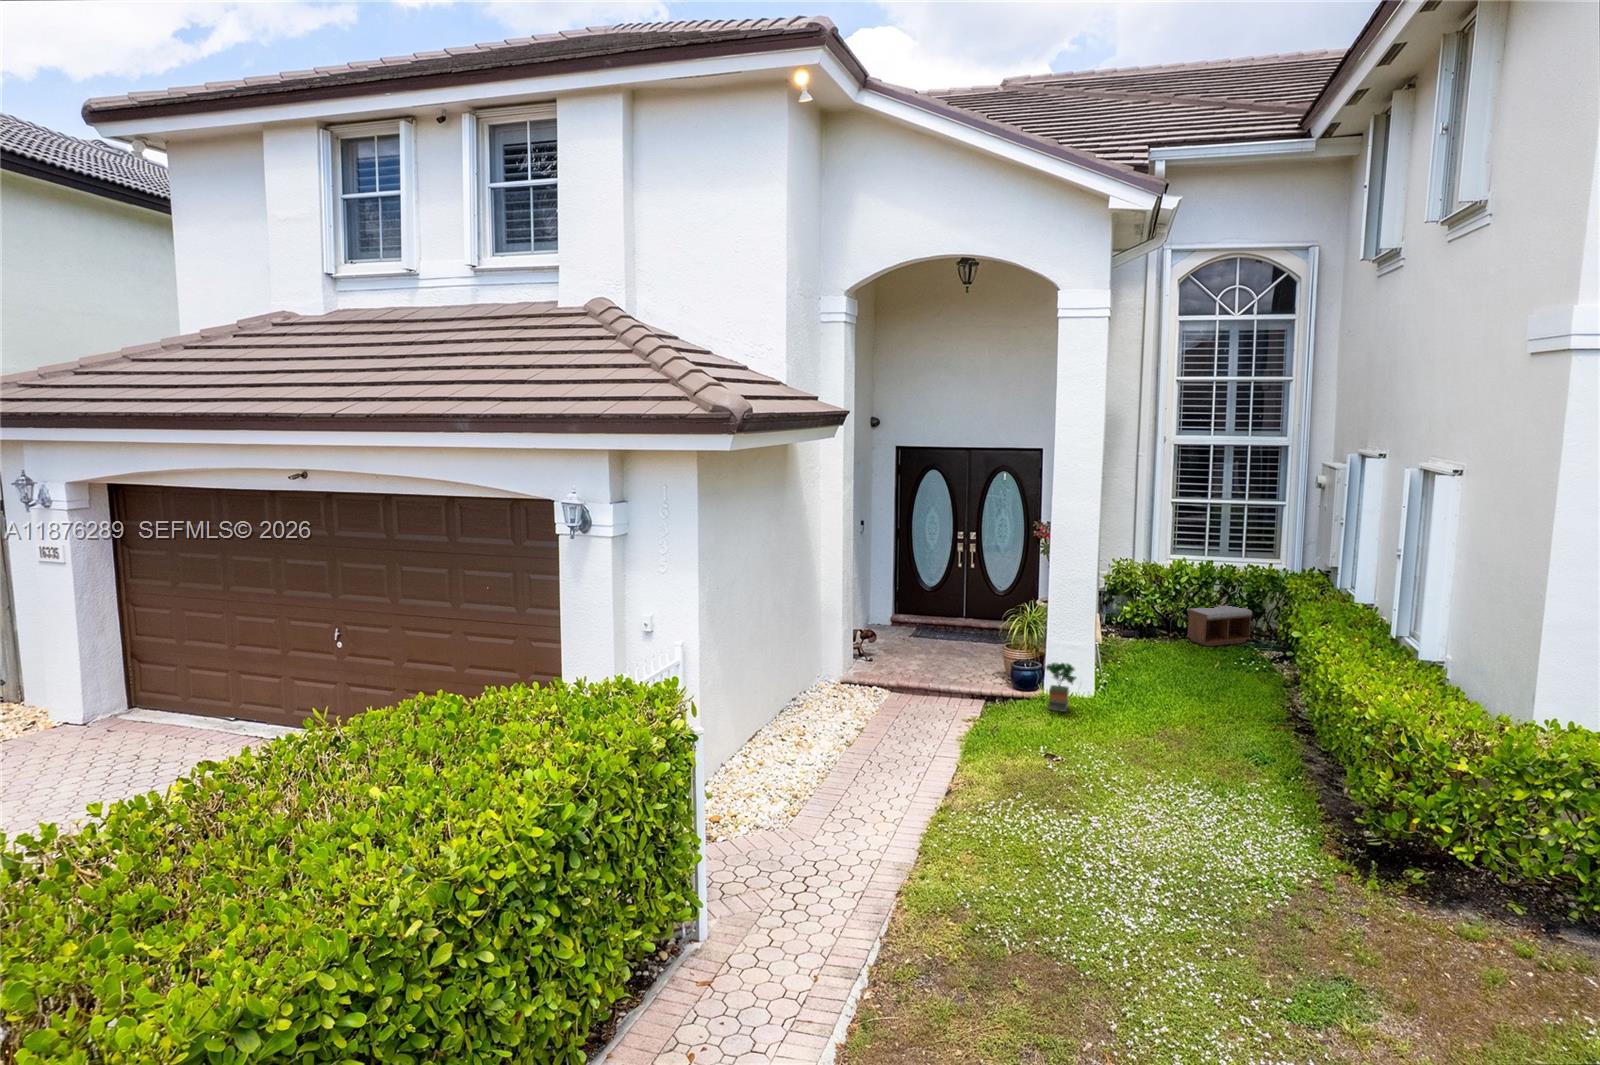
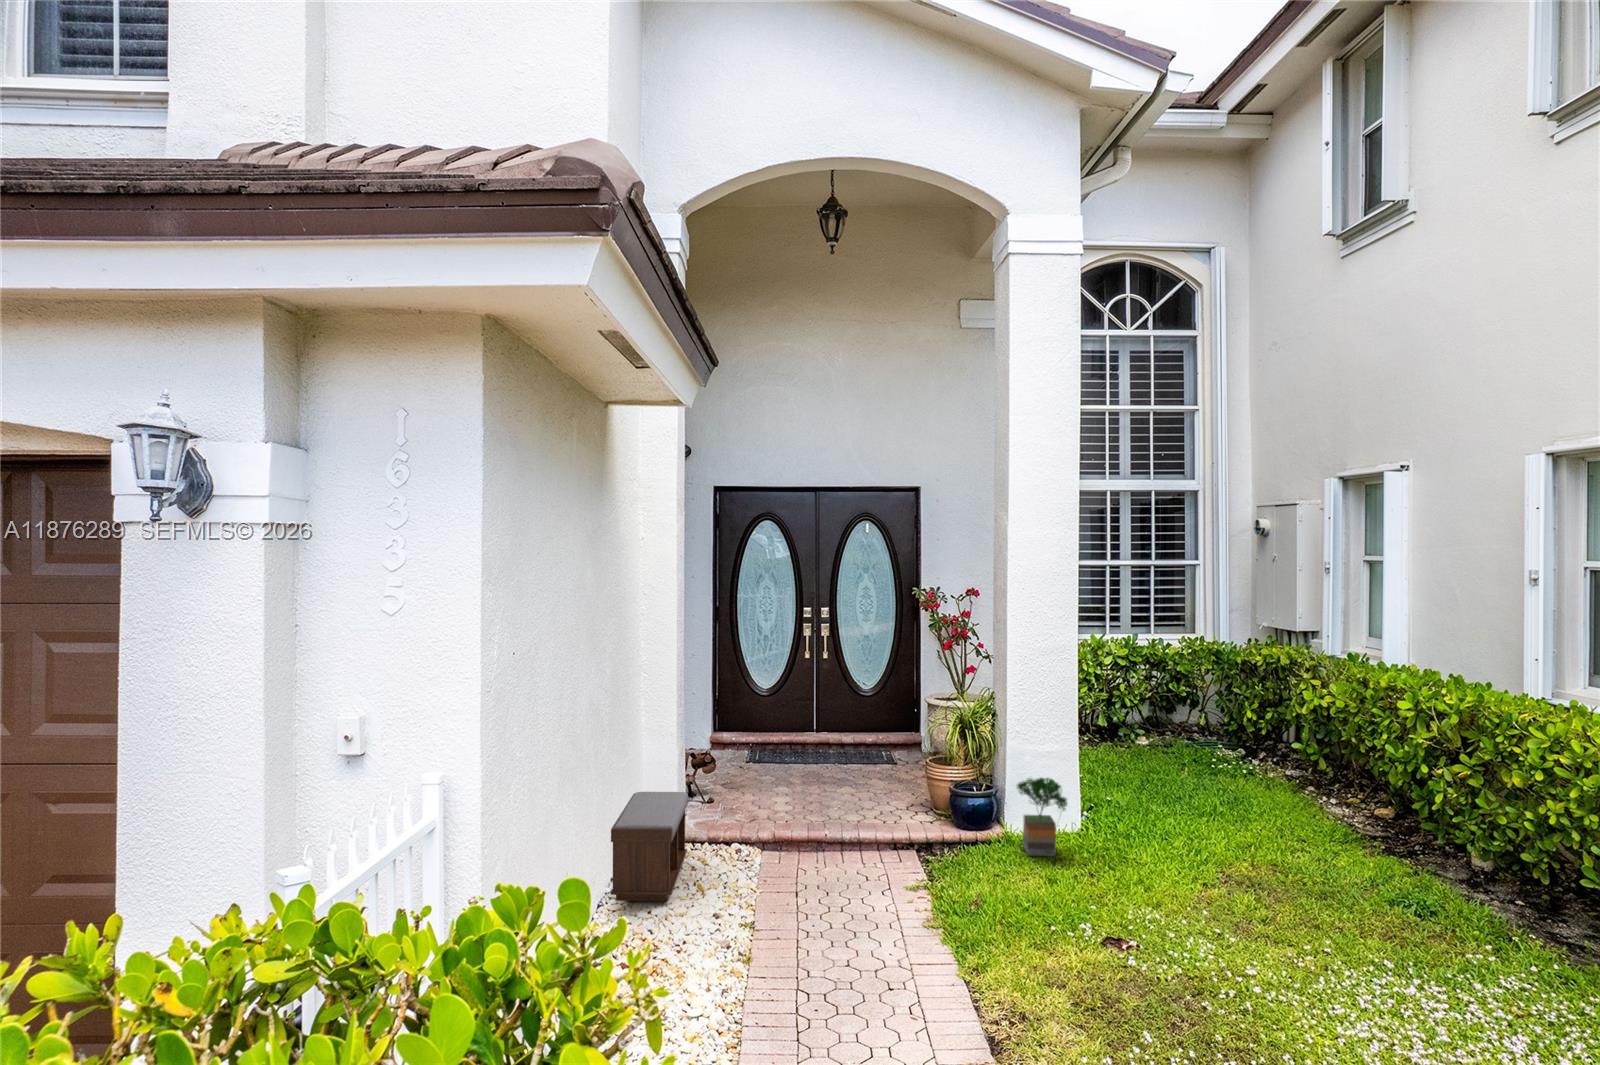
bench: present [1186,605,1253,646] -> present [611,792,688,901]

